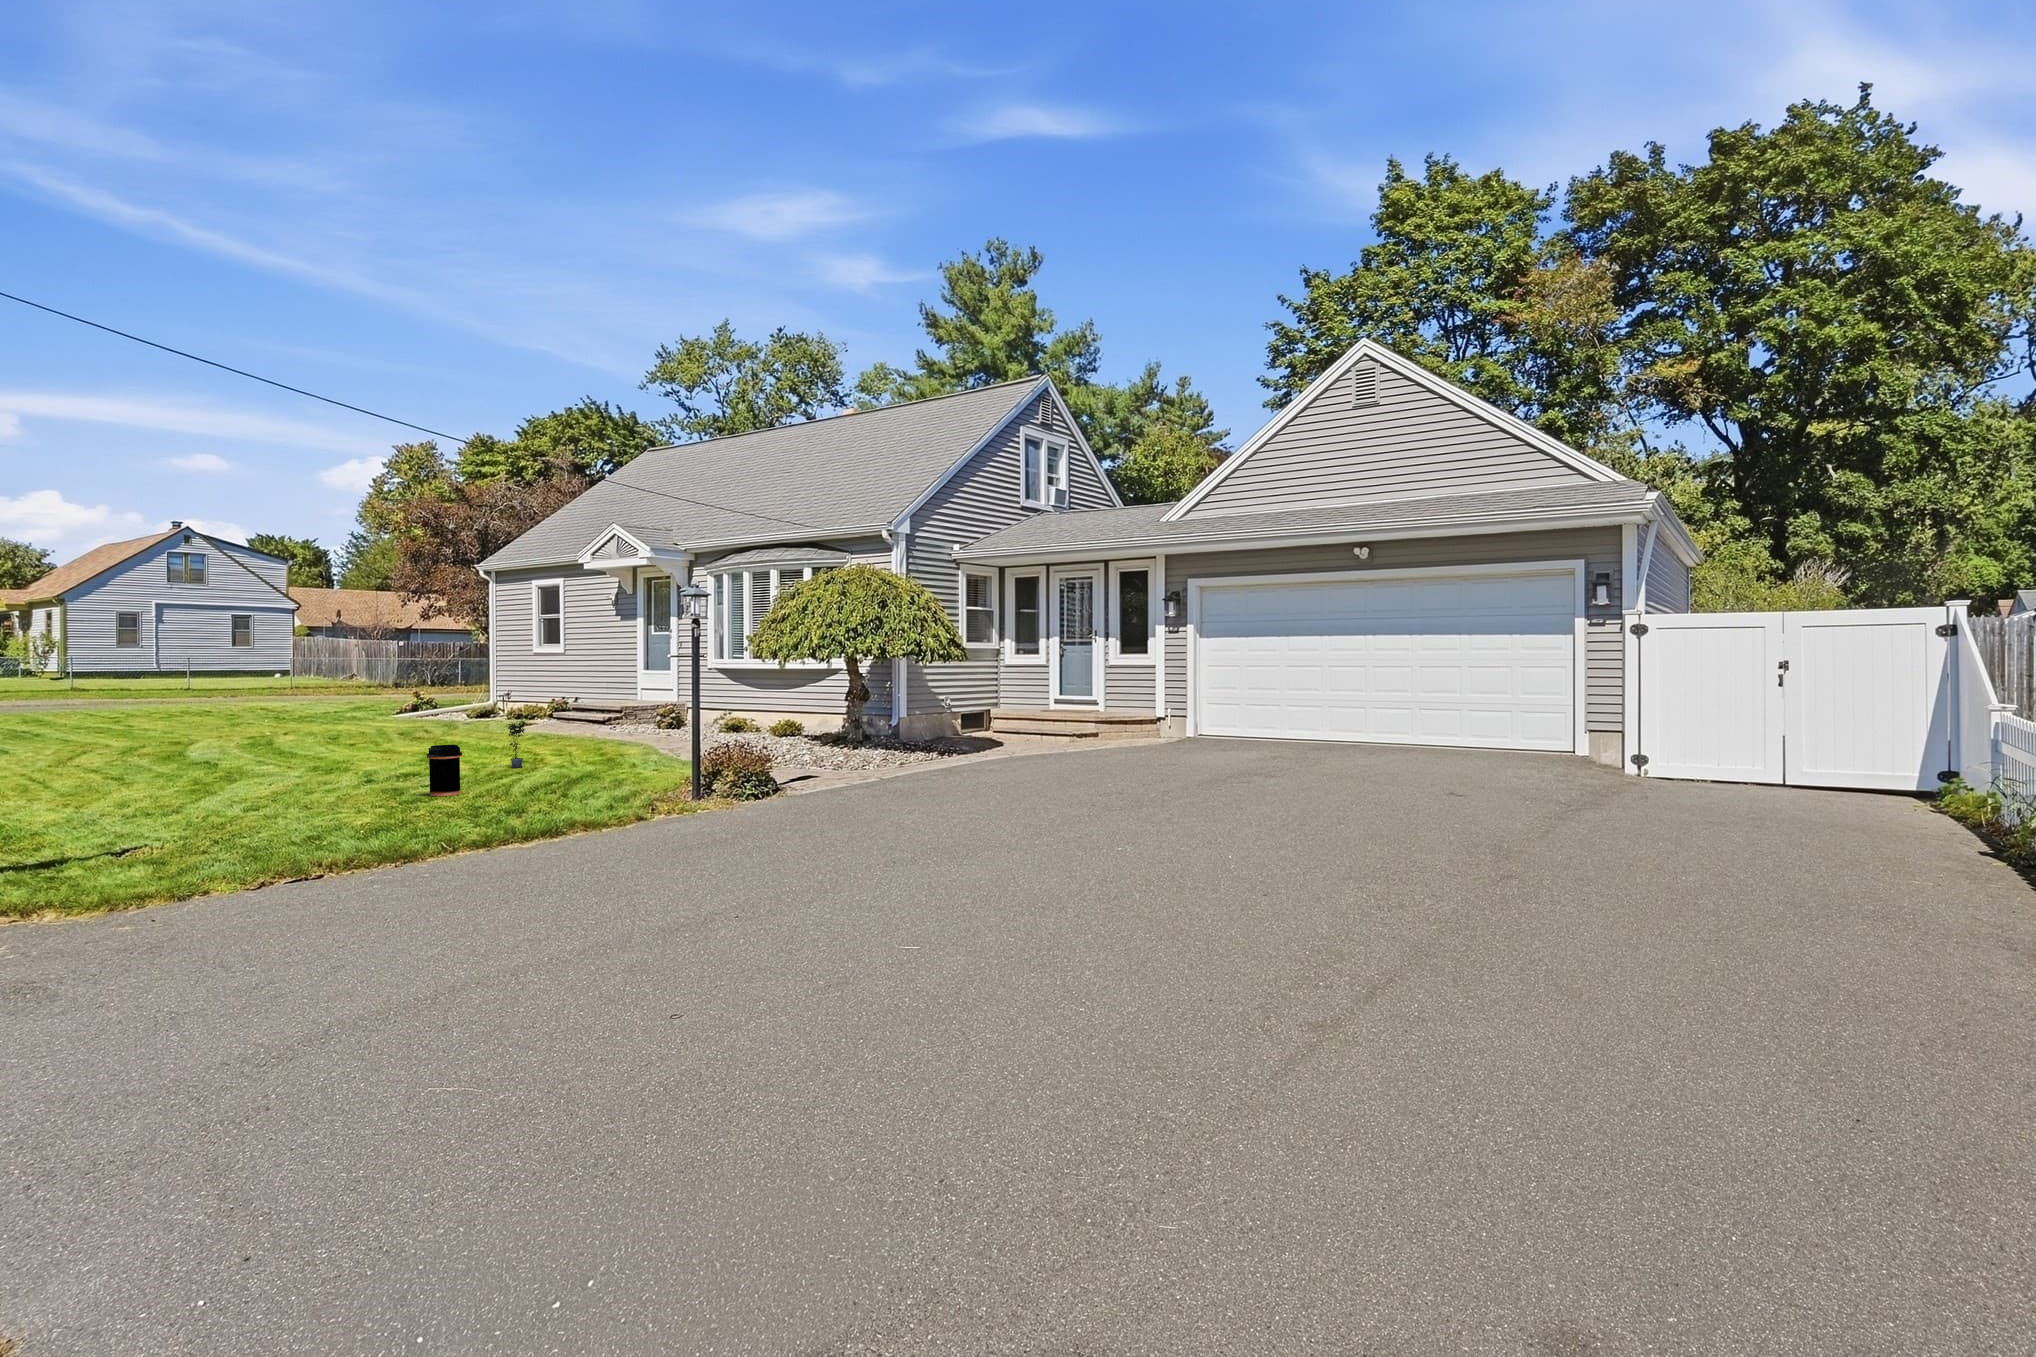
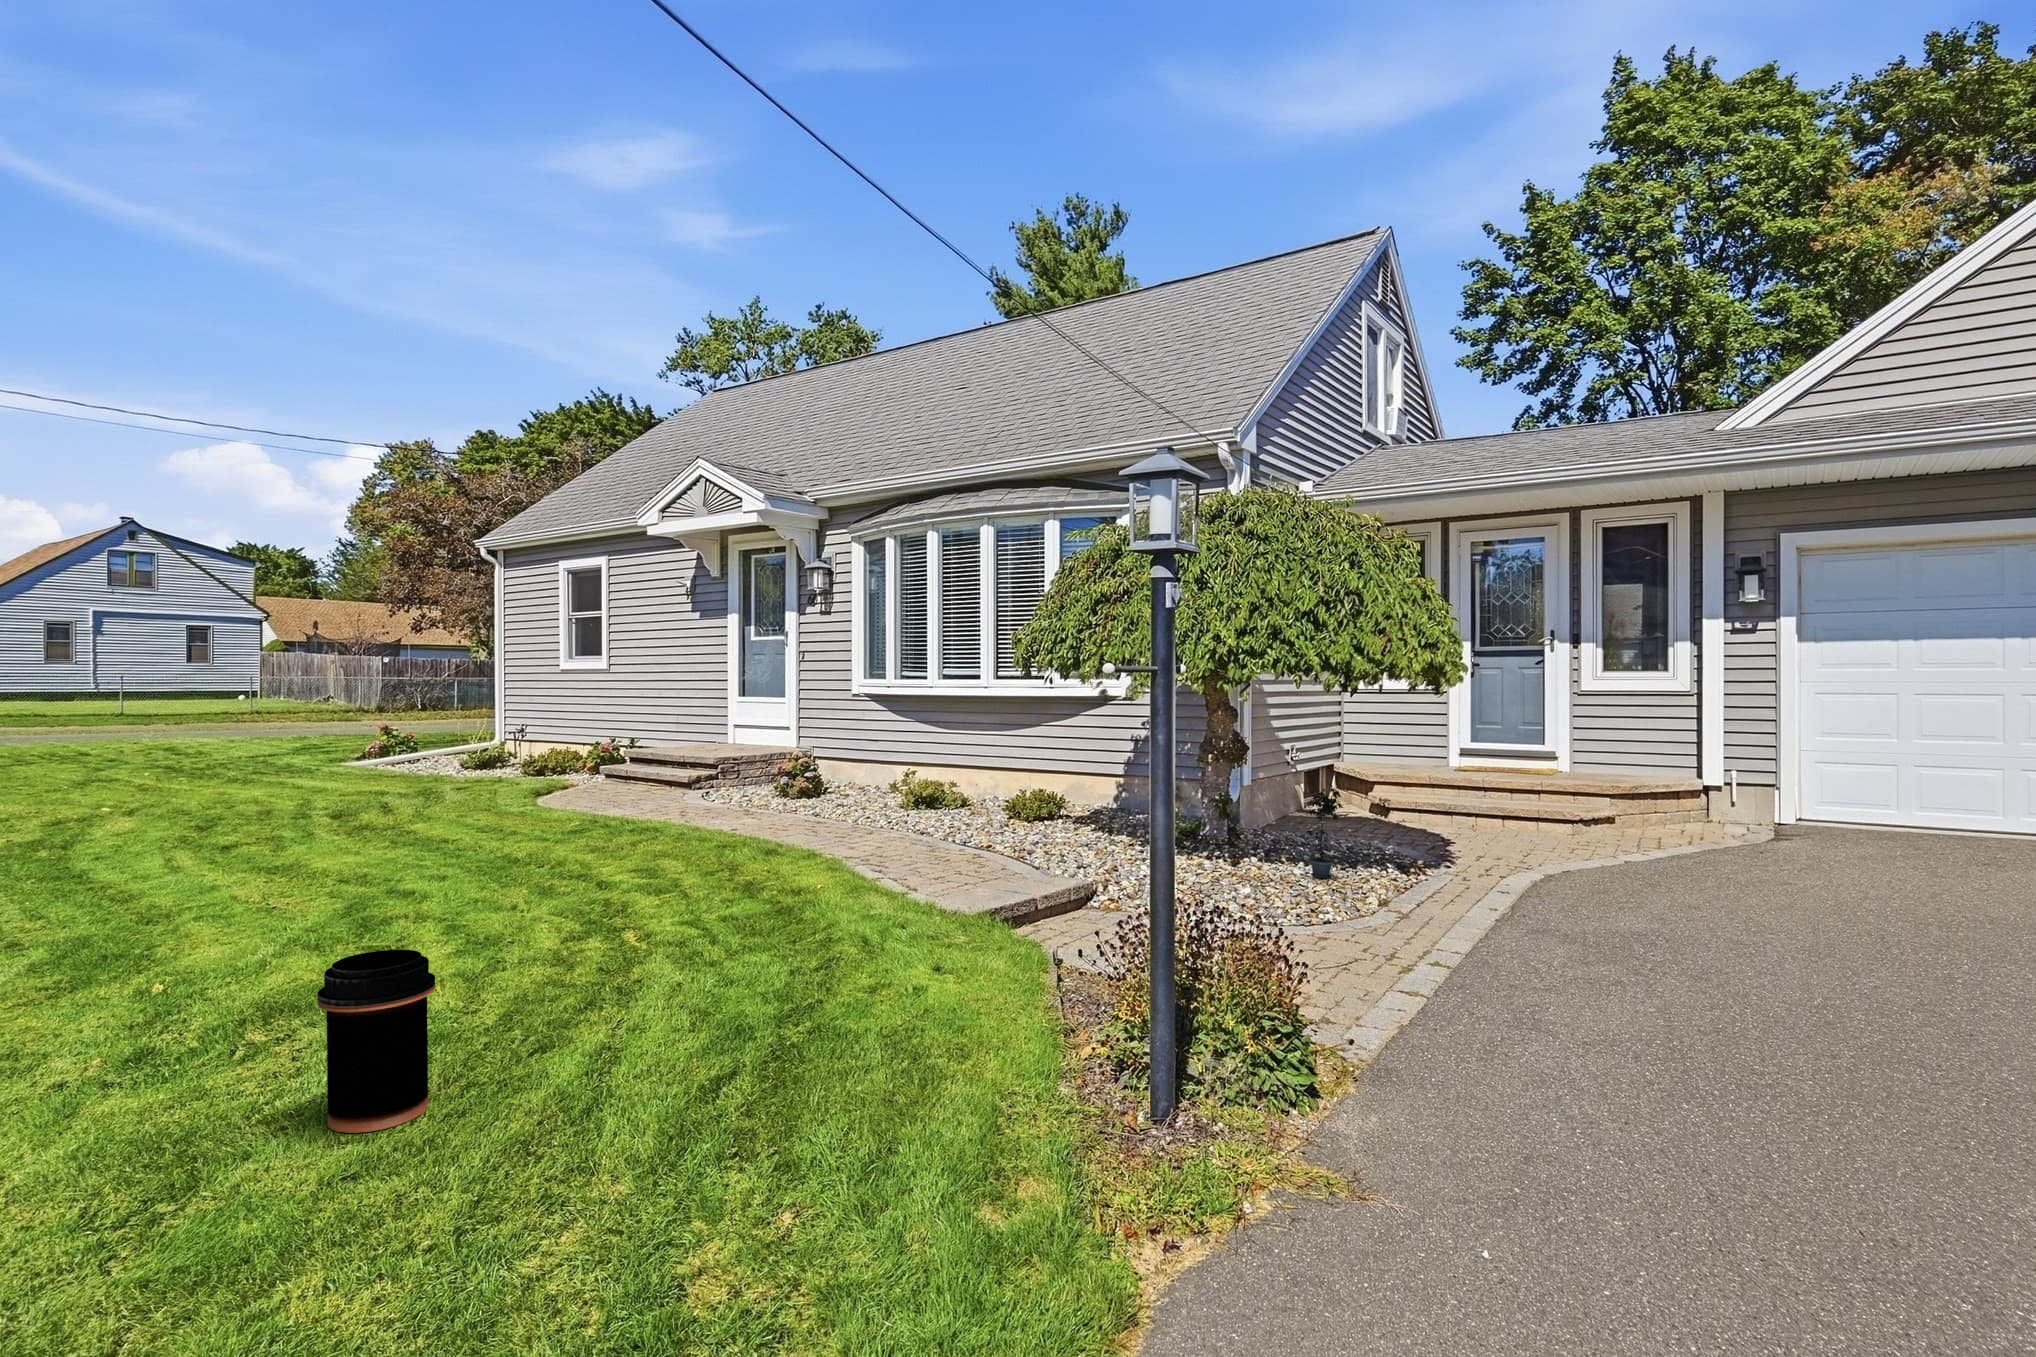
potted plant: present [508,719,528,768] -> present [1305,784,1343,879]

